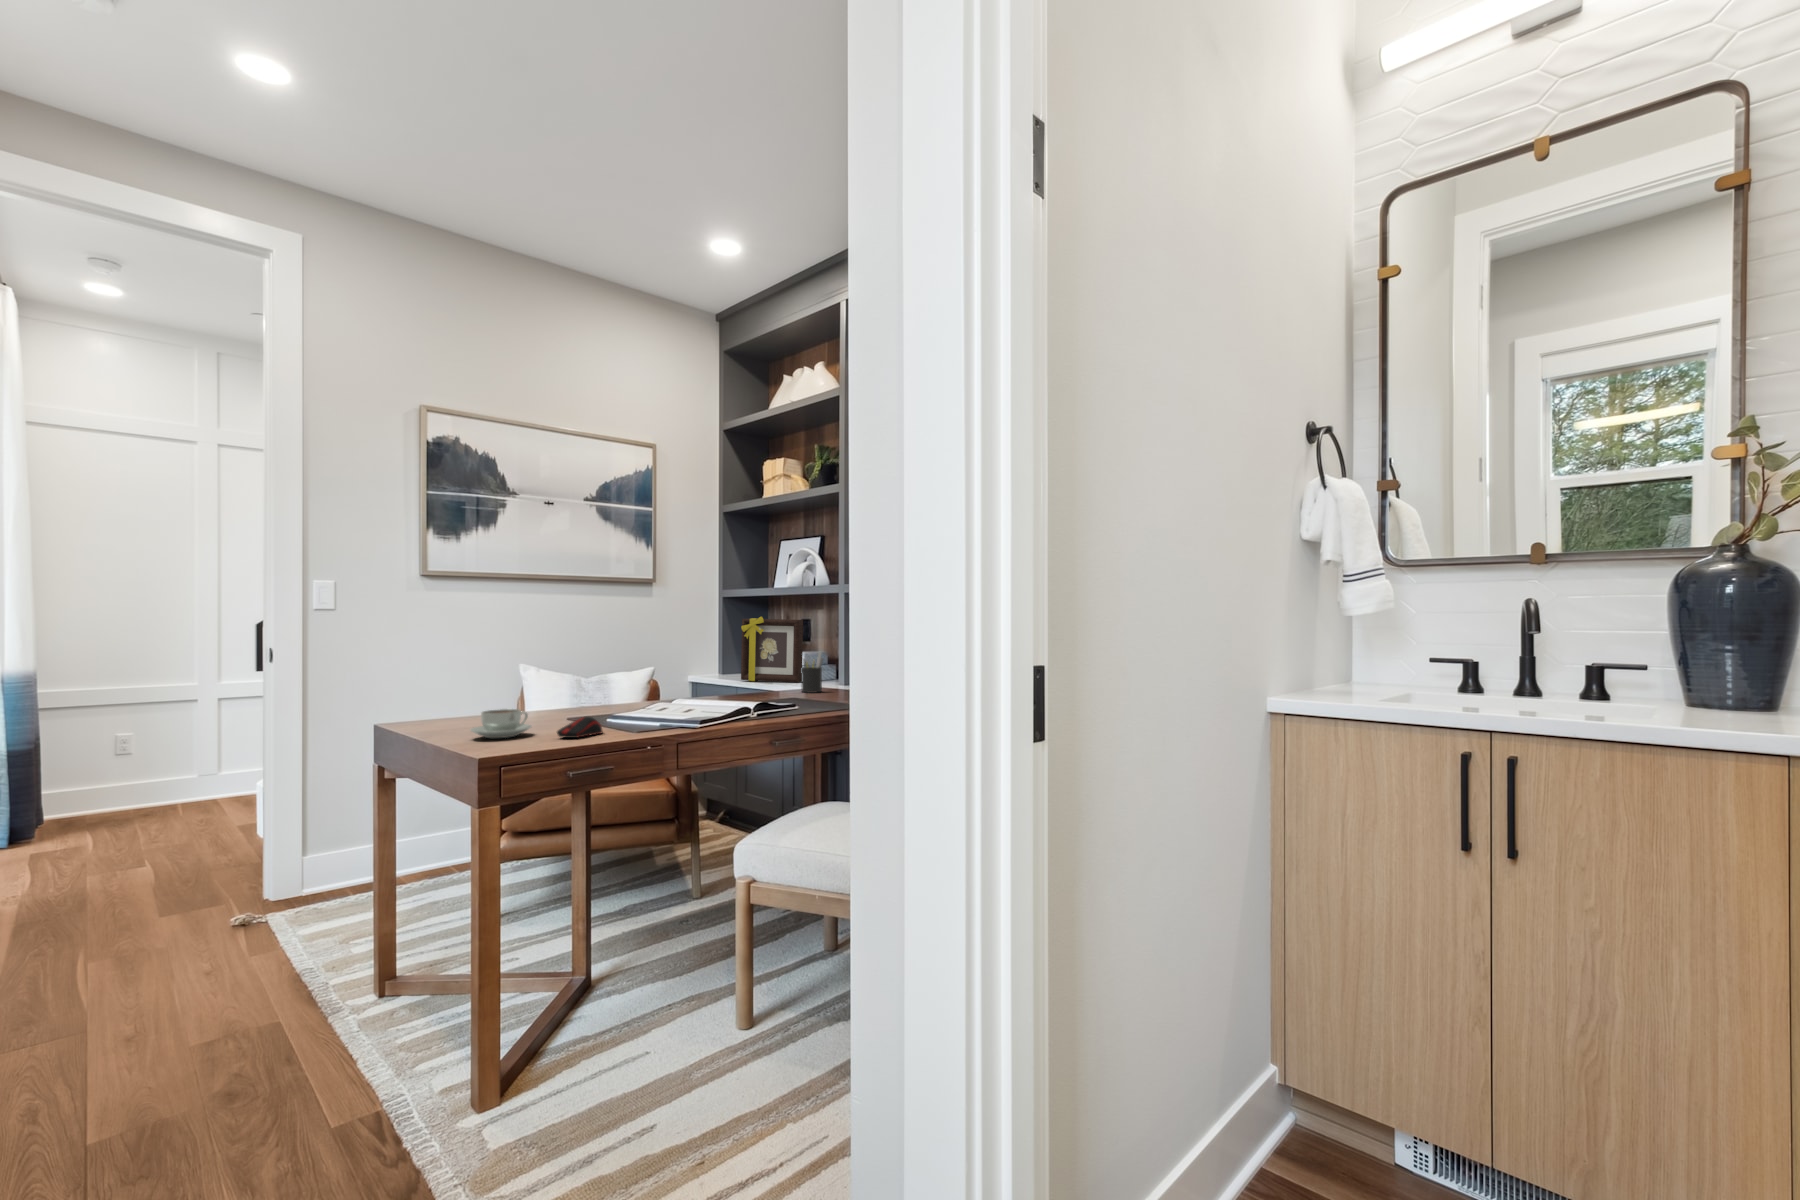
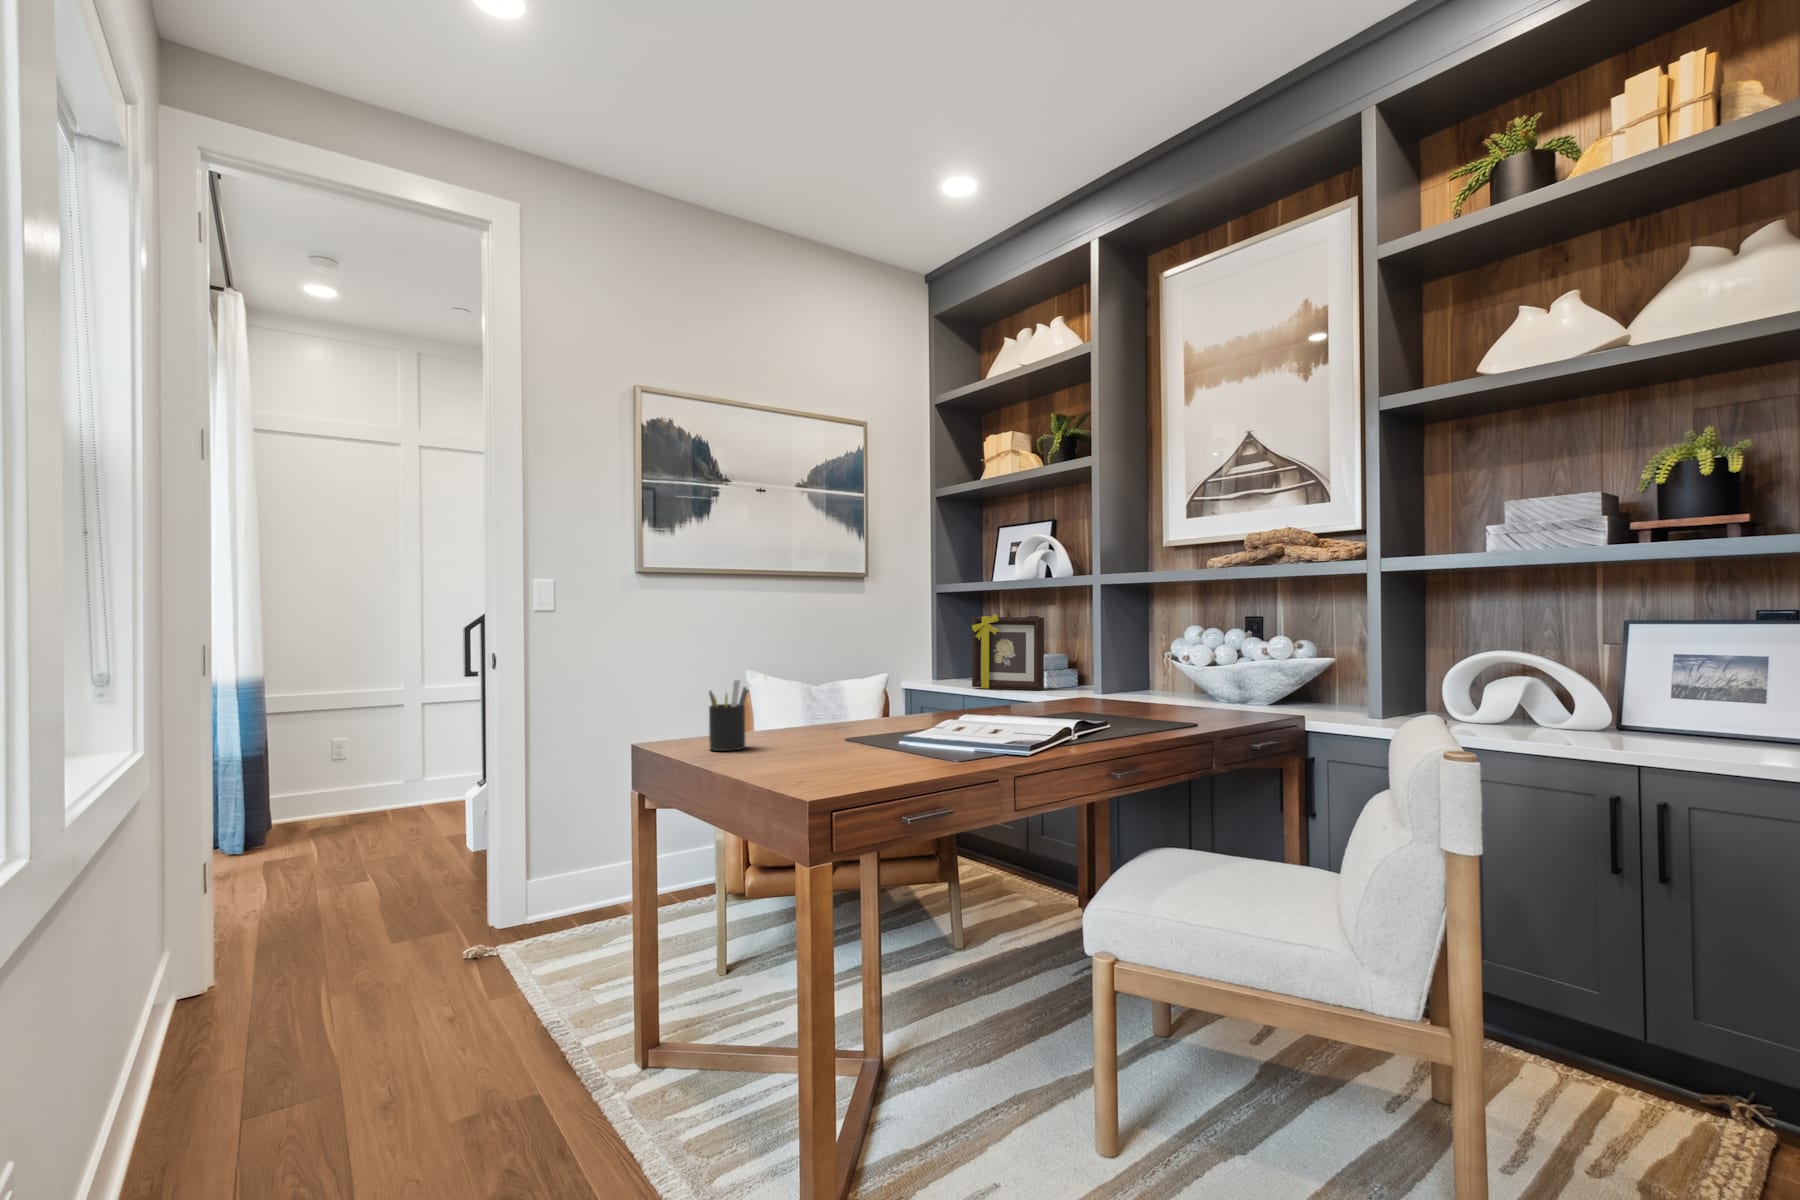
pen holder: present [801,652,823,693] -> present [709,680,748,751]
coffee cup: present [470,709,532,738] -> none [763,734,834,771]
computer mouse: present [557,716,602,738] -> none [872,745,923,773]

